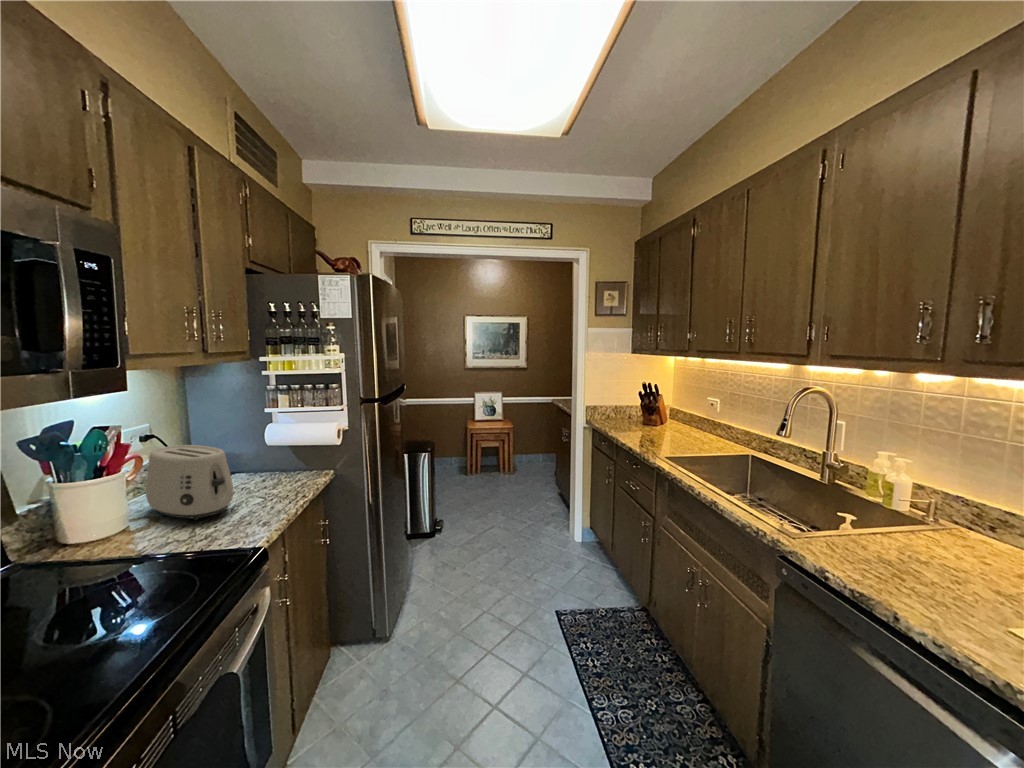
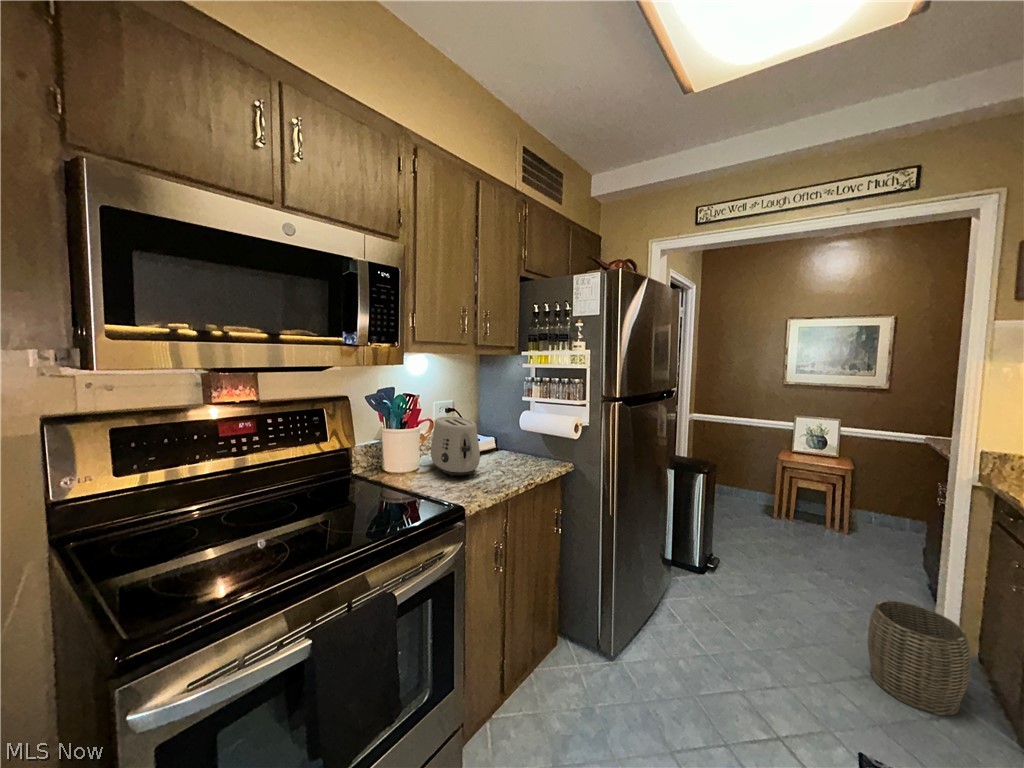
woven basket: none [545,510,591,573] -> present [868,601,970,716]

